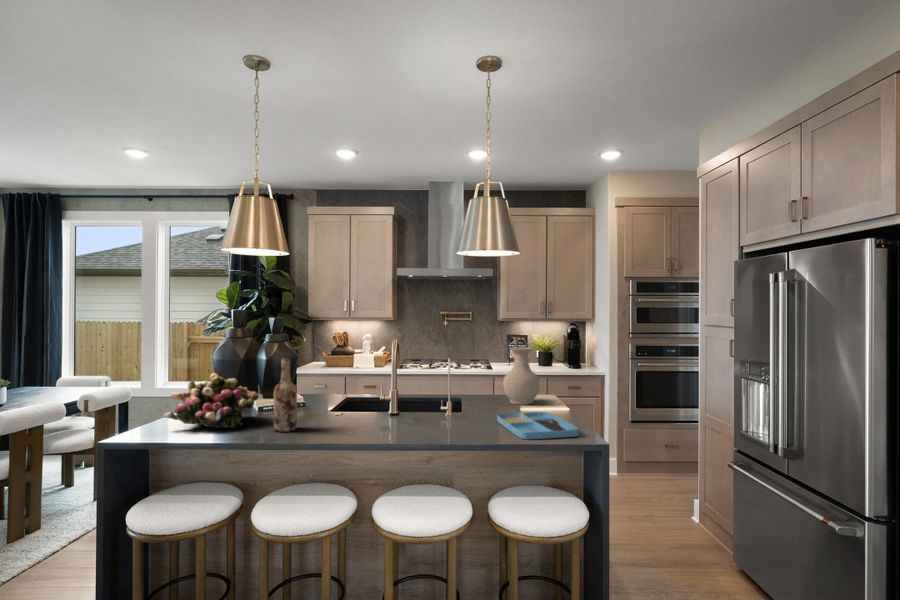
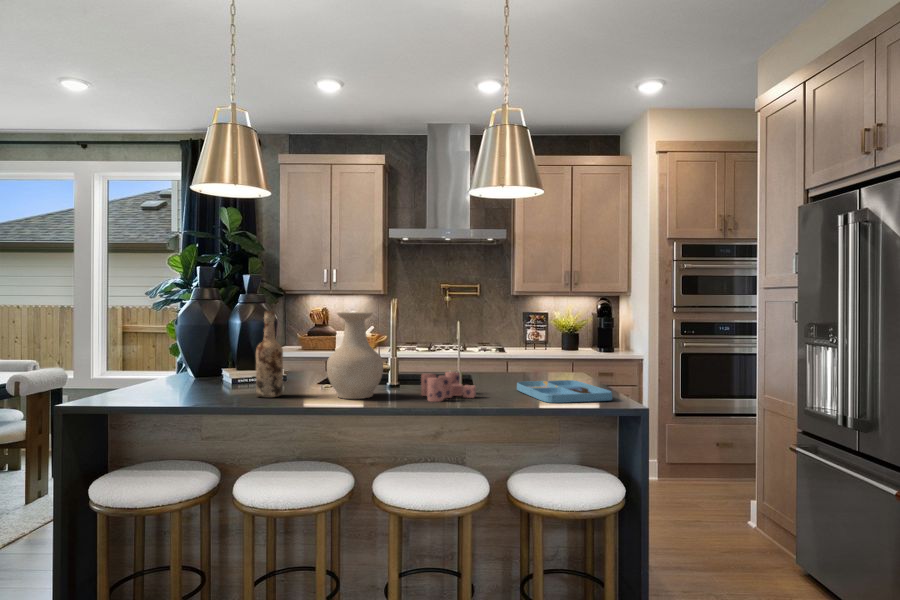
vase: present [503,347,540,405] -> present [327,312,383,399]
flower arrangement: present [164,373,259,428] -> none [127,334,236,395]
candle: none [415,406,462,438] -> present [421,371,476,402]

